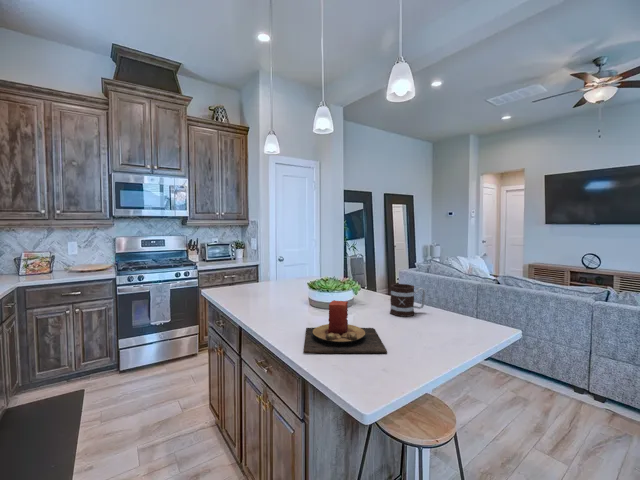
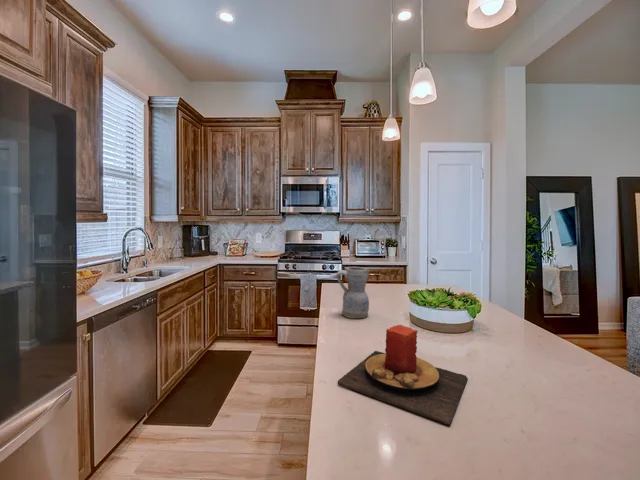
ceramic pitcher: none [245,265,275,311] -> present [336,267,370,318]
mug: present [390,284,425,317] -> none [520,316,594,374]

